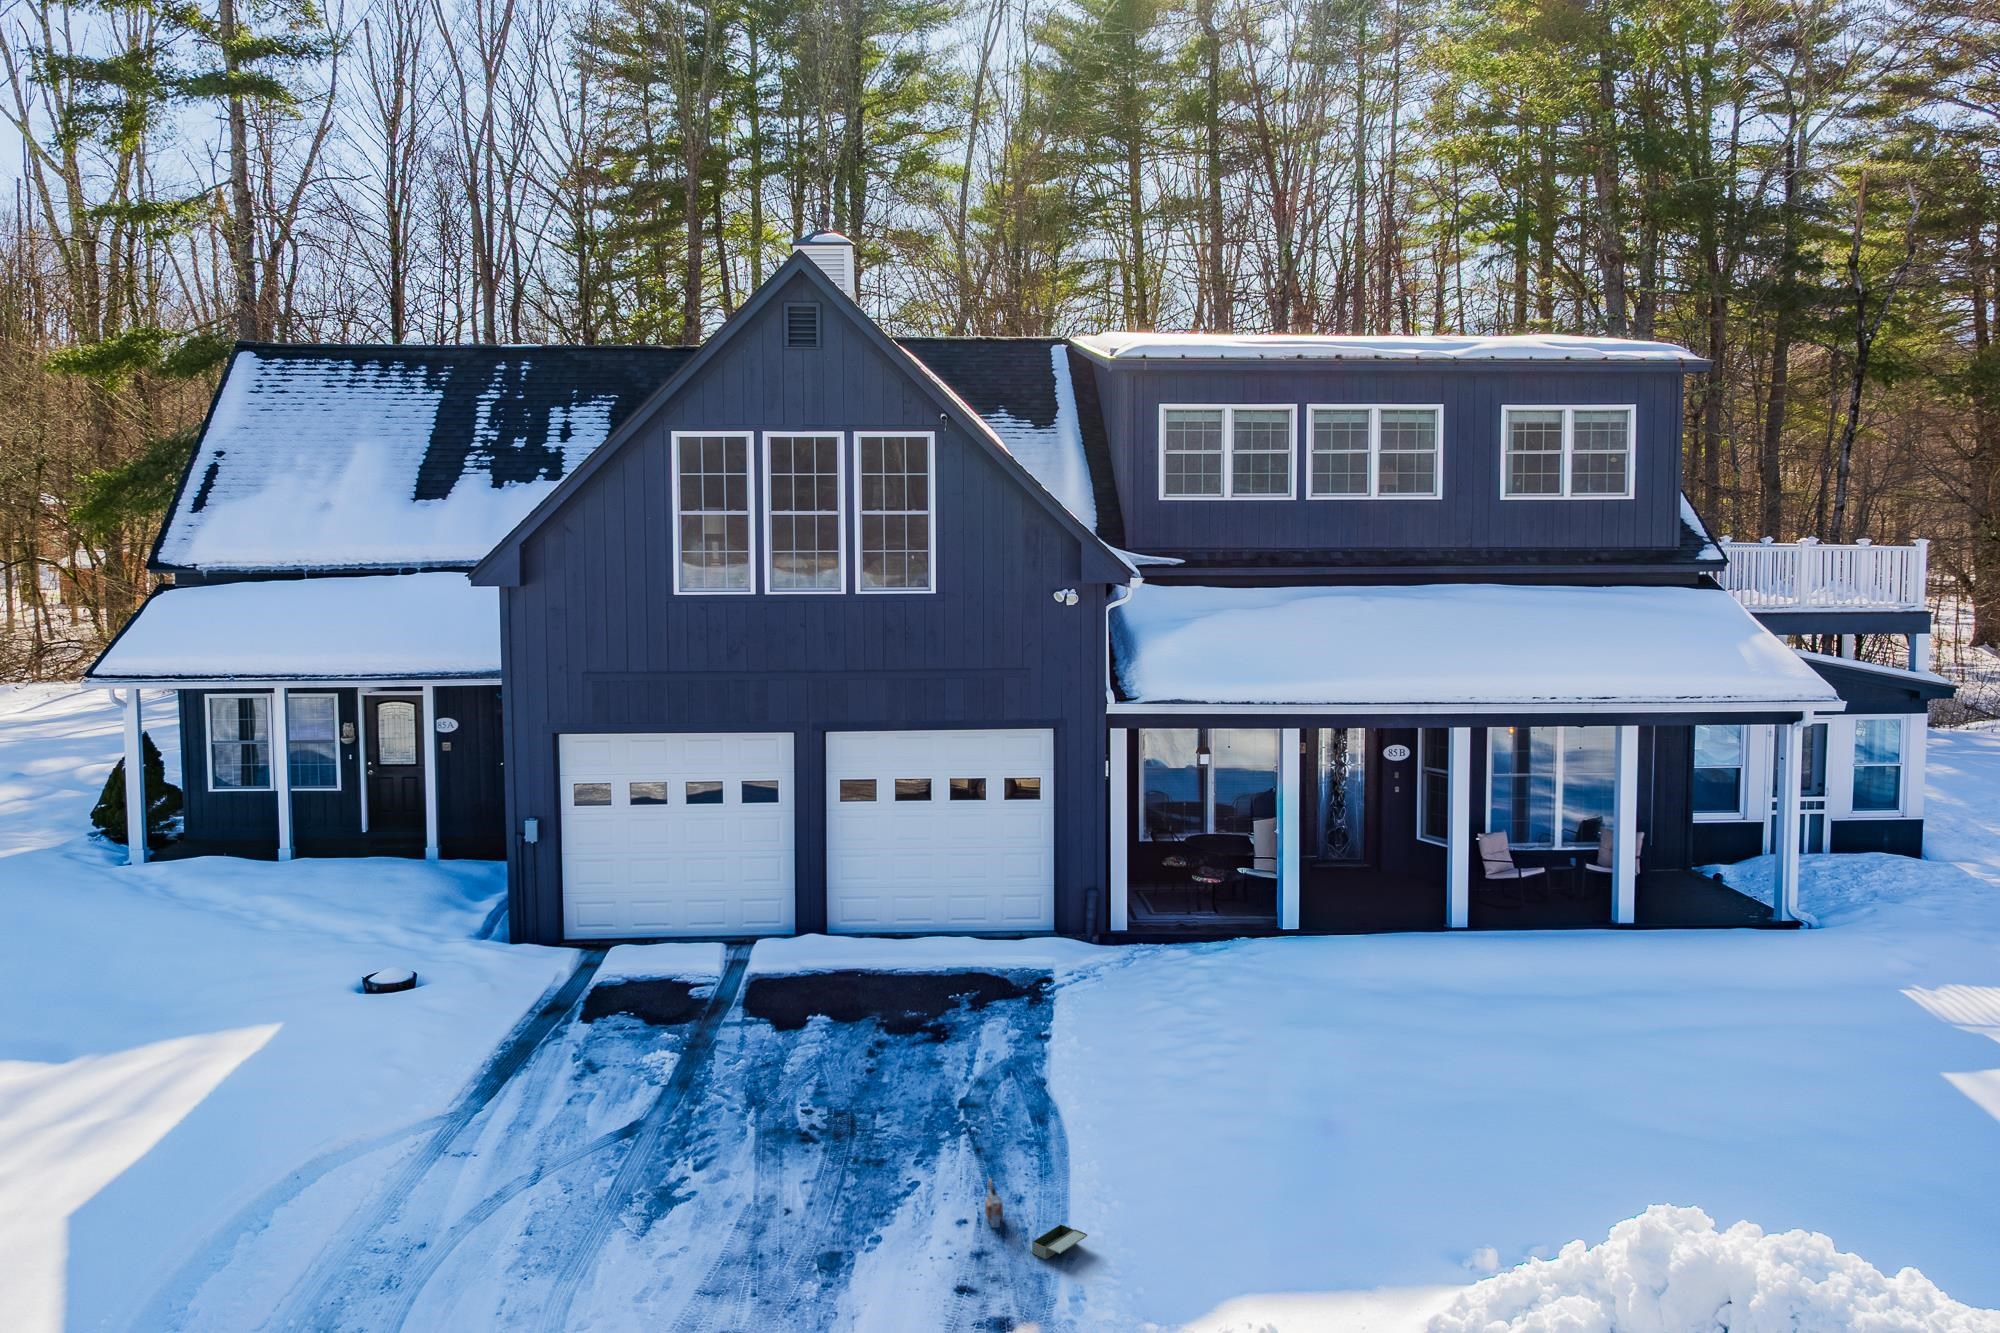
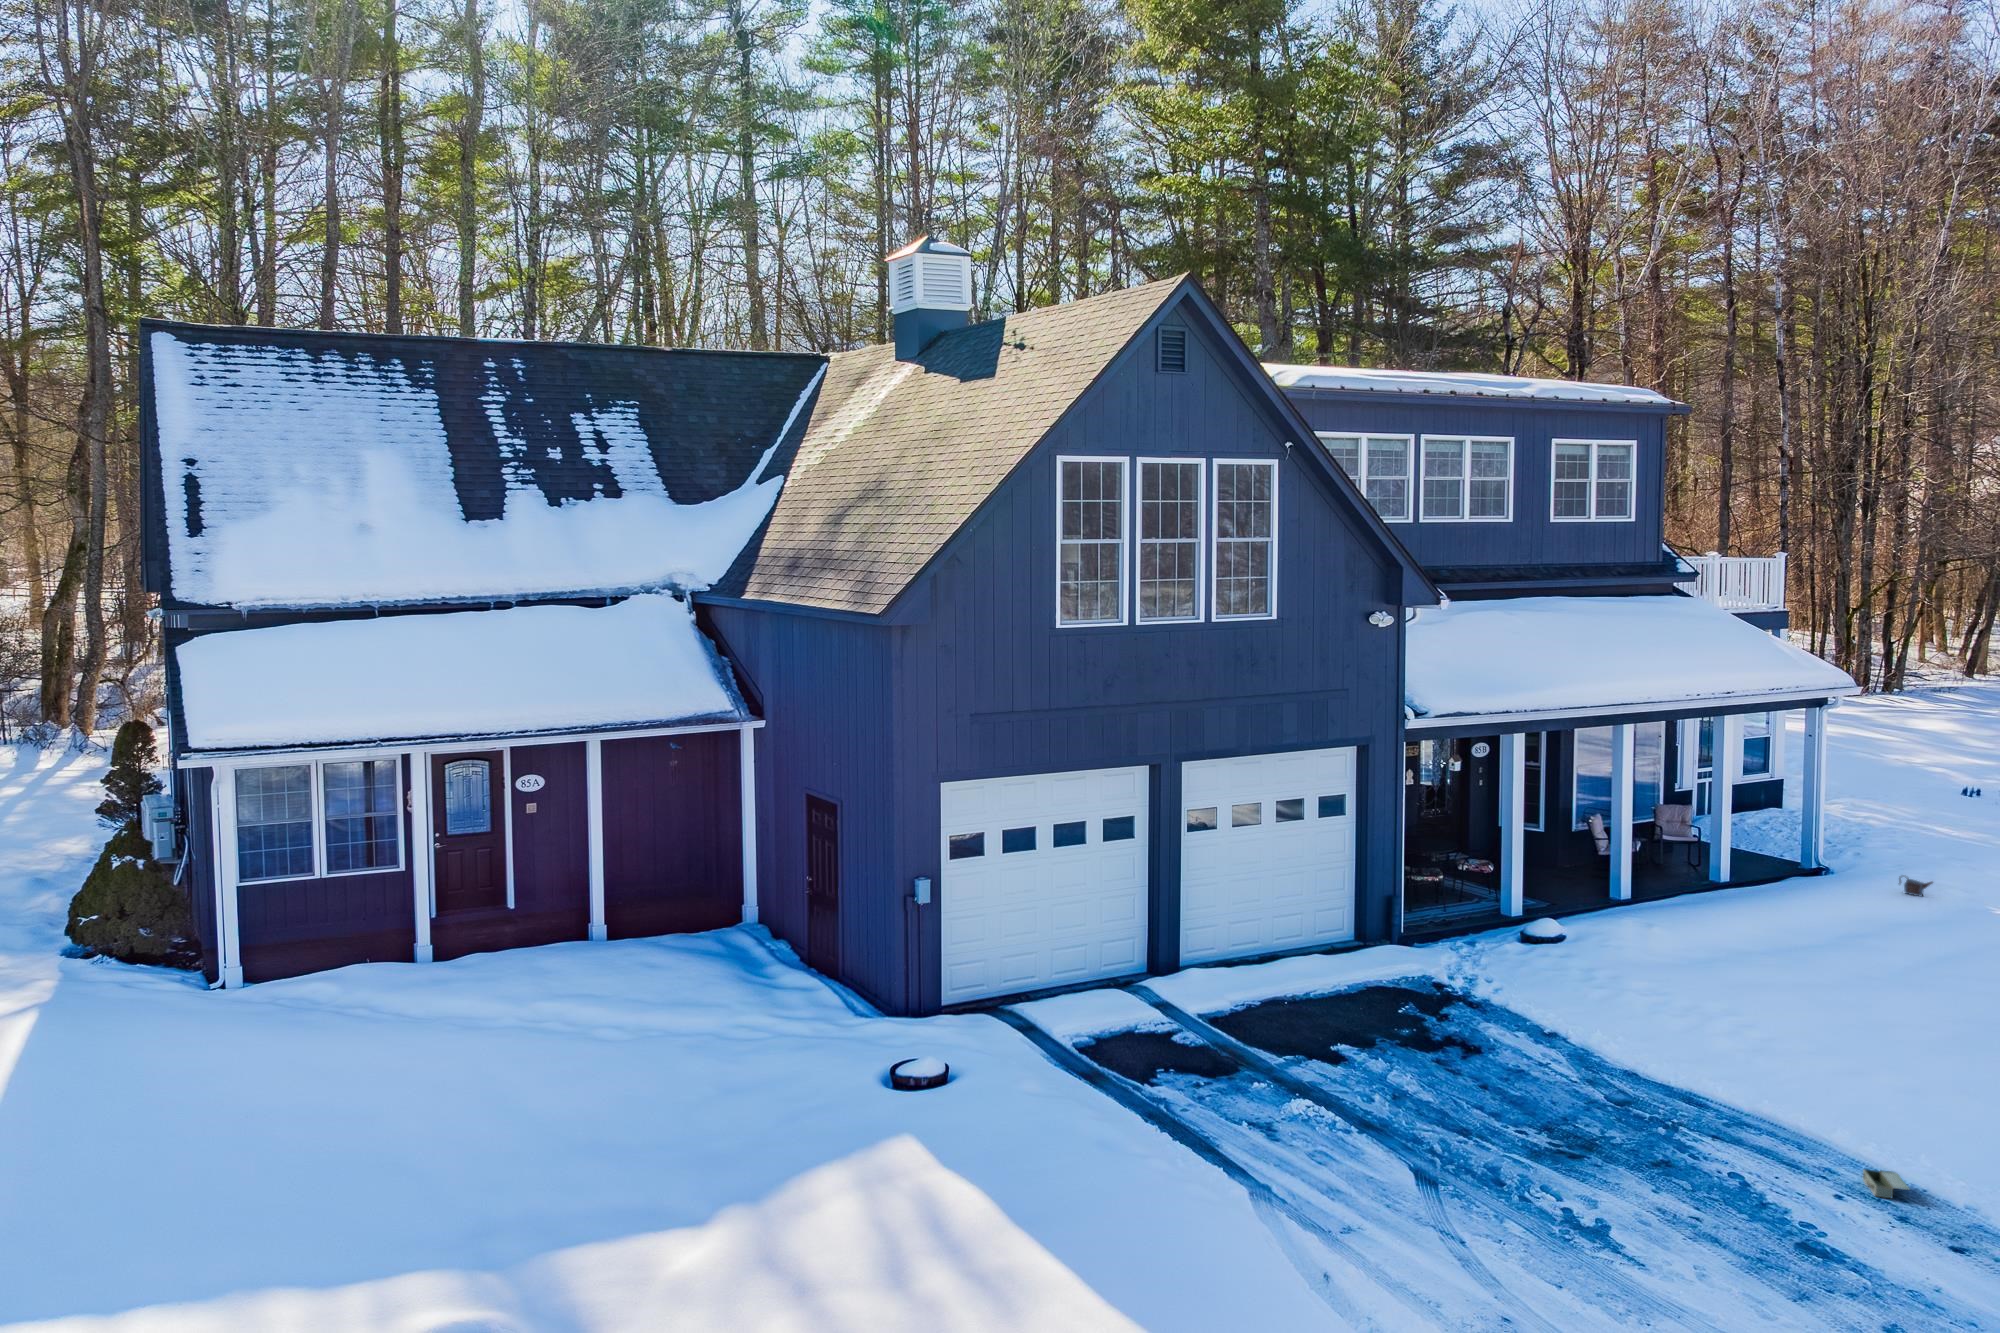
watering can: present [985,1179,1003,1228] -> present [1899,876,1933,897]

